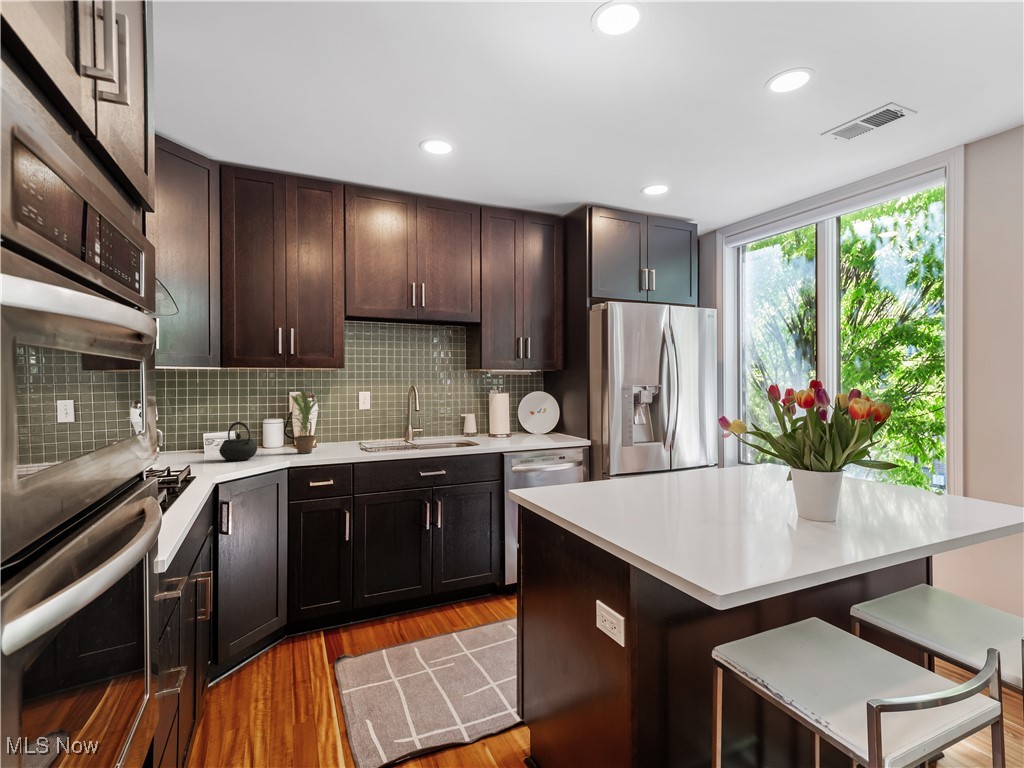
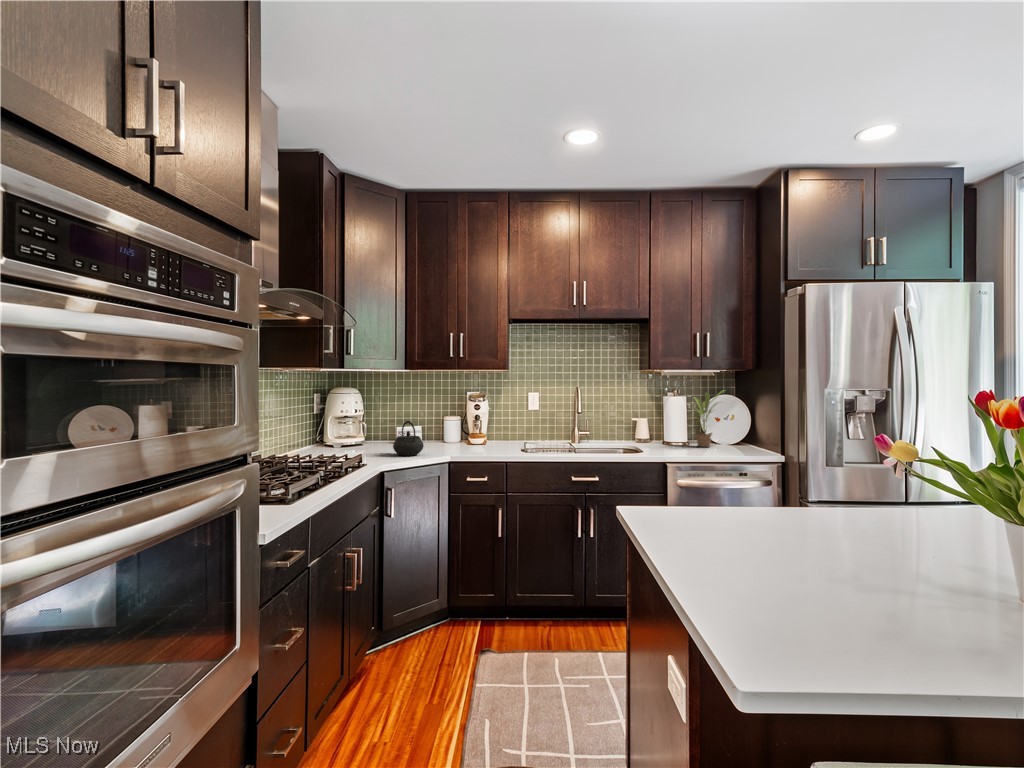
potted plant: present [291,388,327,454] -> present [695,390,723,447]

